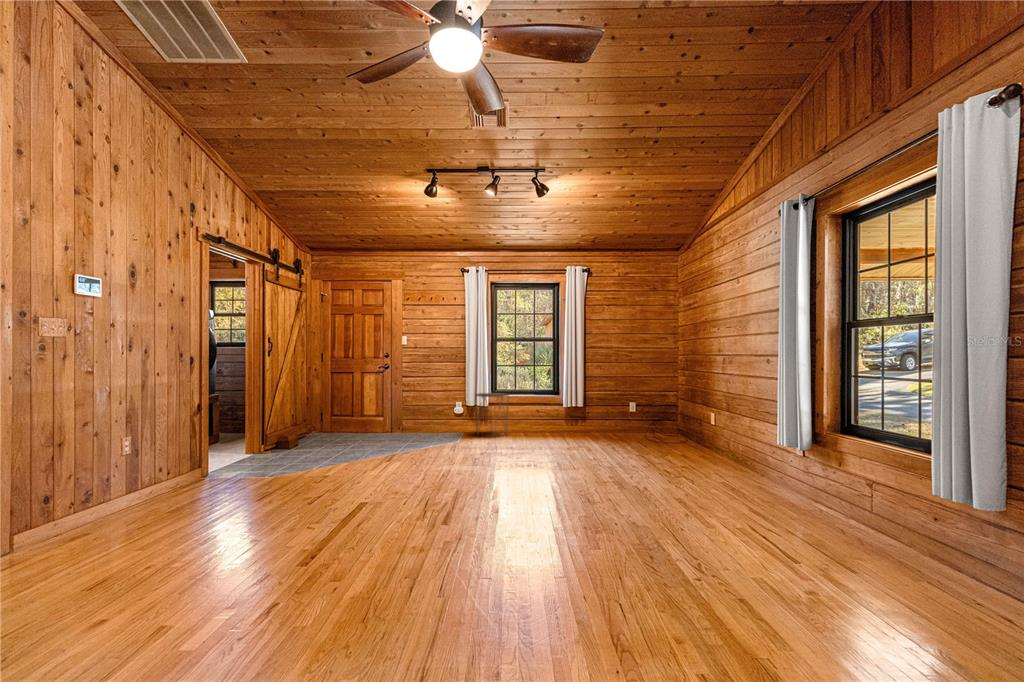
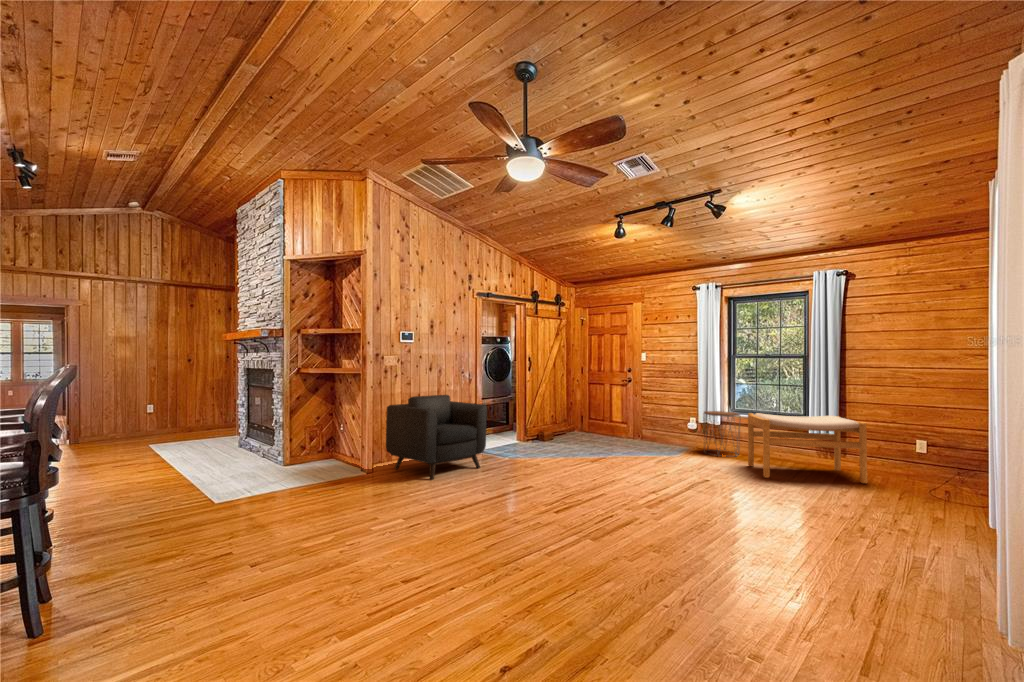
footstool: none [528,388,618,447] -> present [748,413,867,483]
armchair: none [43,389,253,534] -> present [386,395,487,479]

